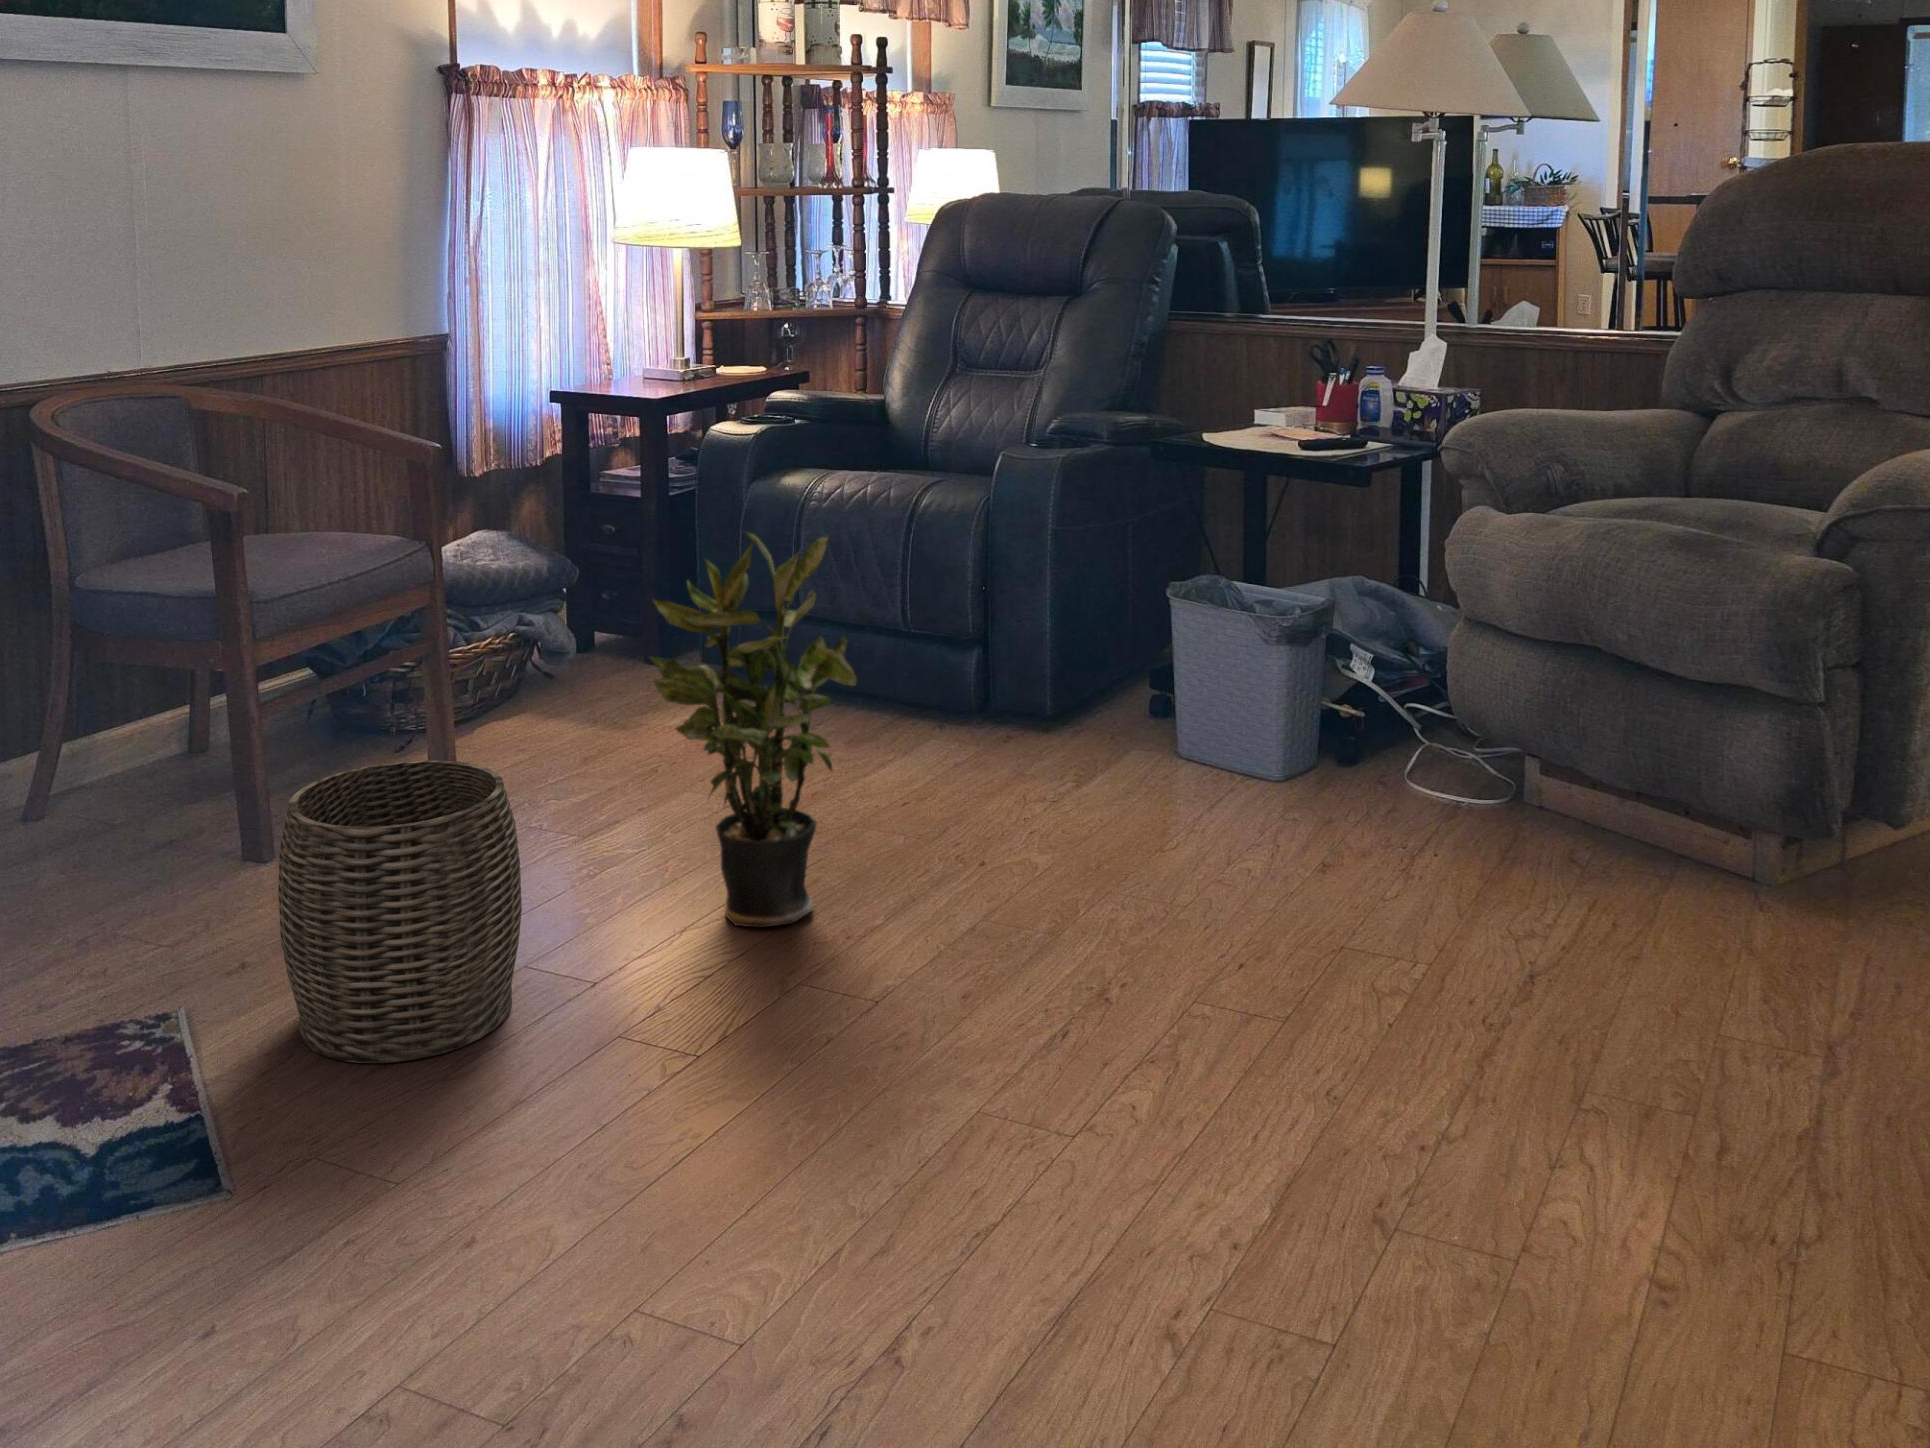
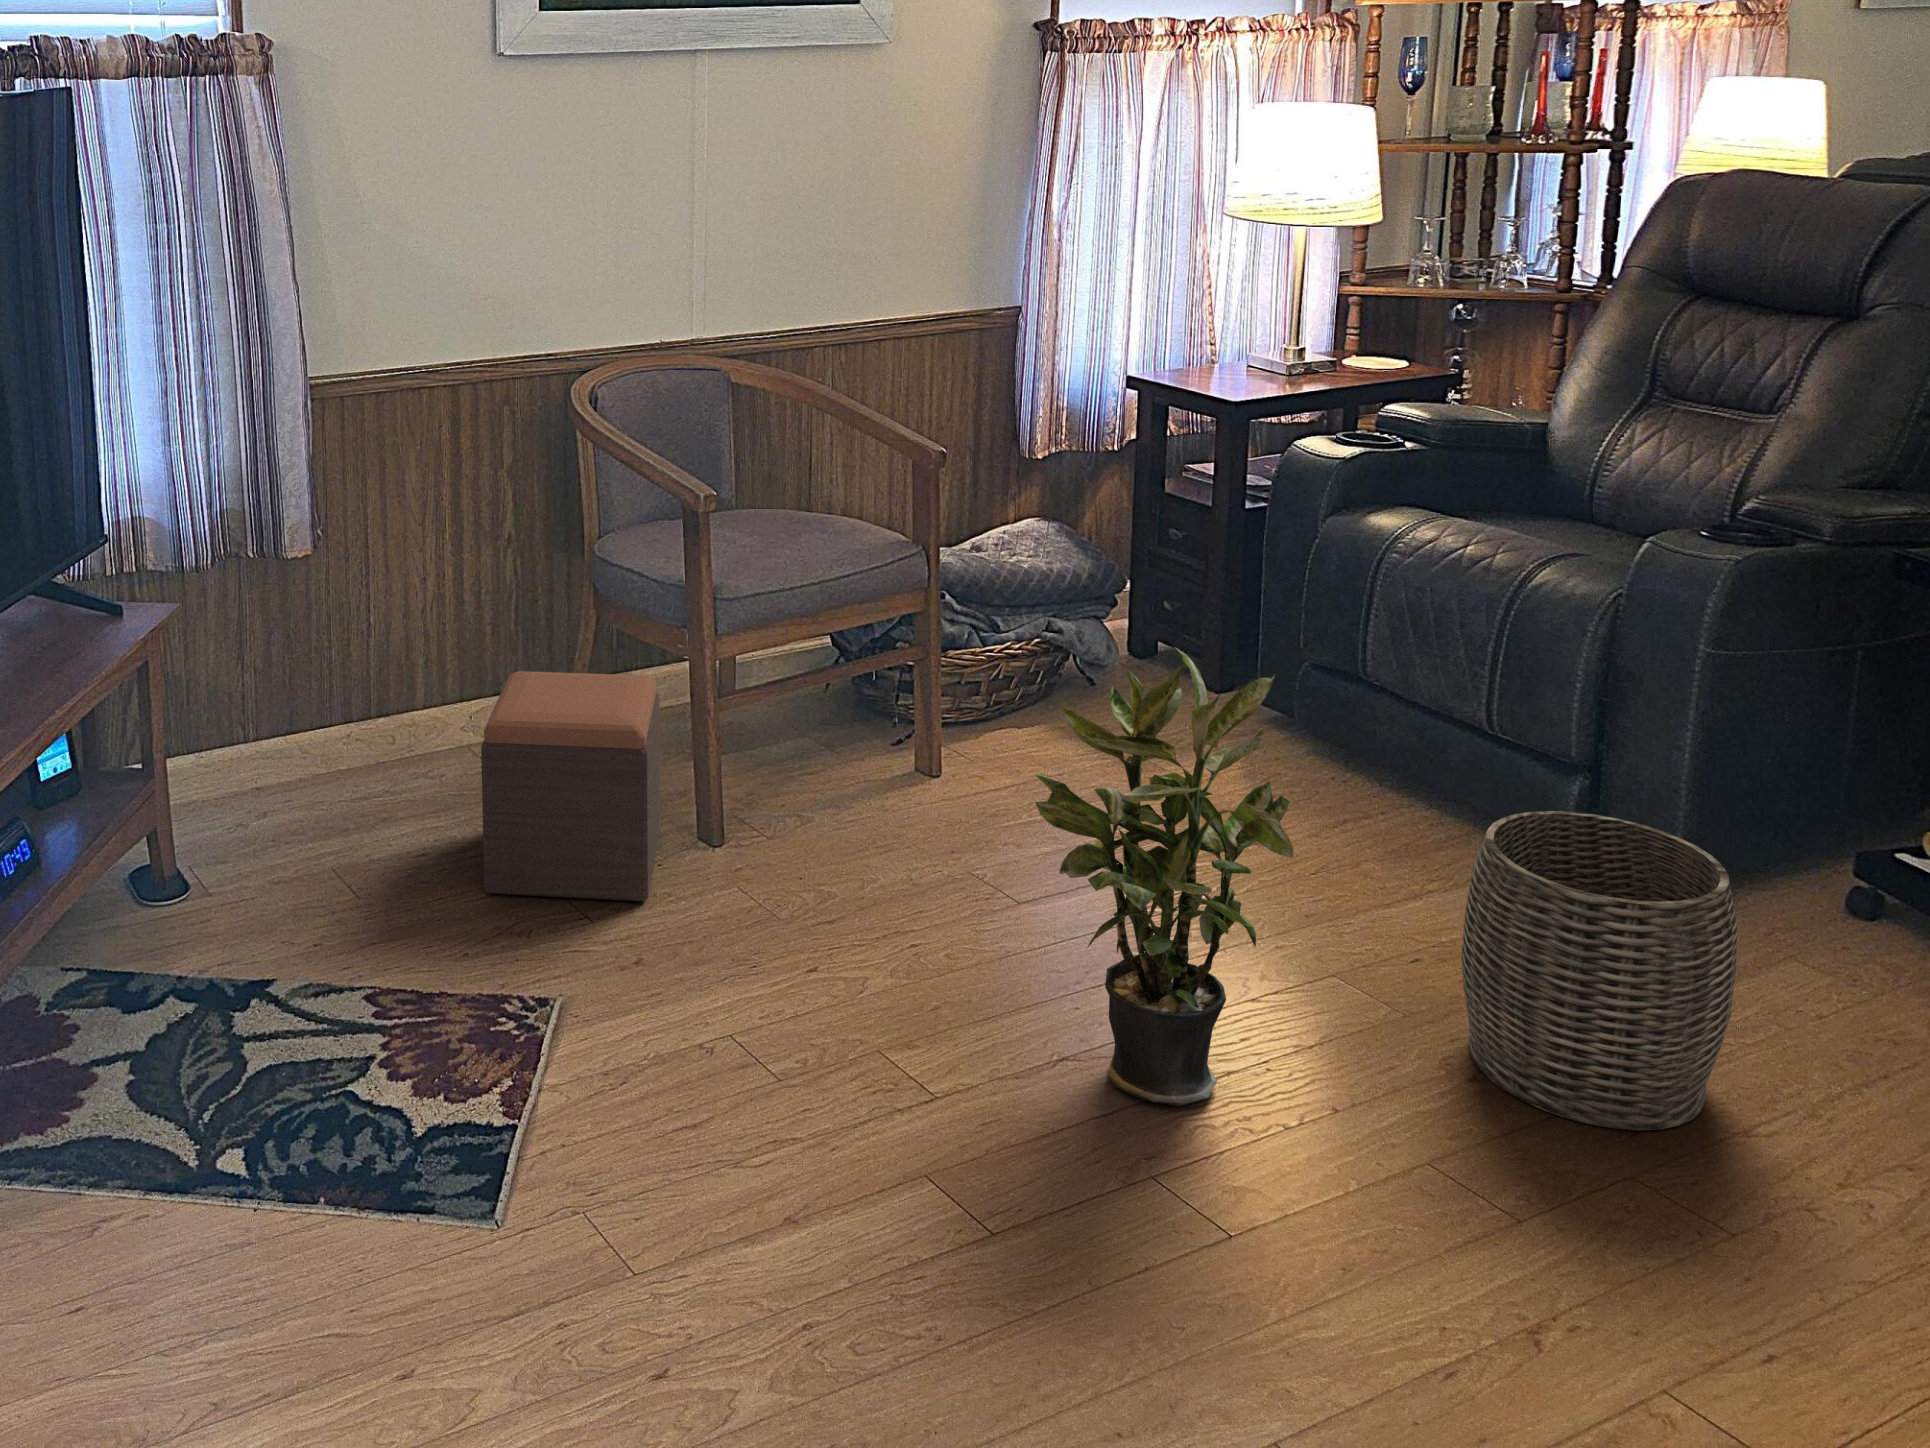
footstool: none [13,691,227,951] -> present [481,671,660,901]
woven basket: present [278,760,522,1063] -> present [1461,811,1737,1130]

